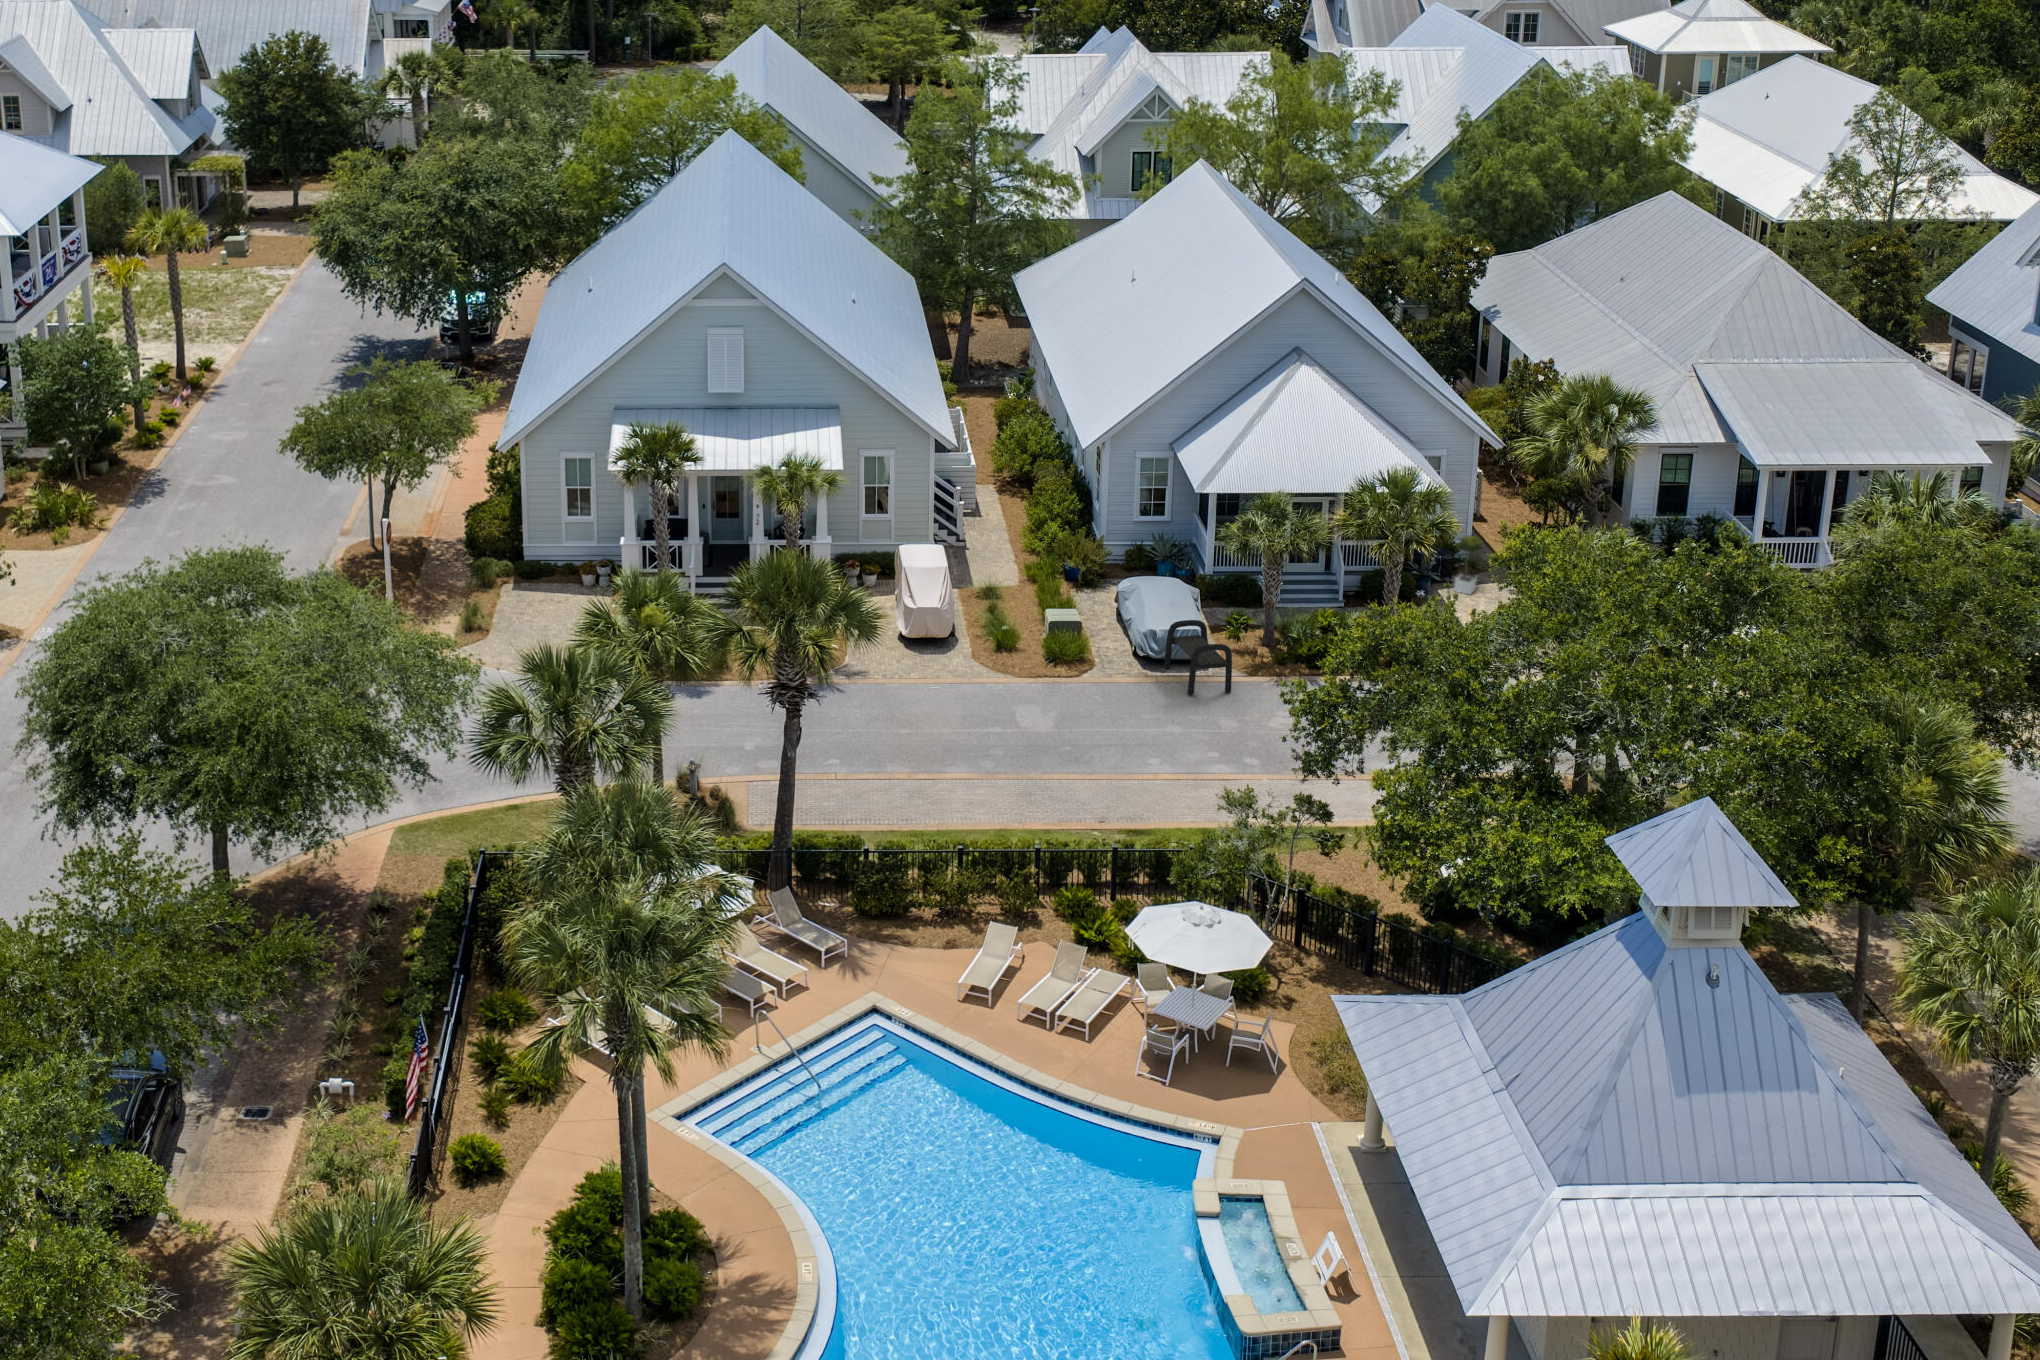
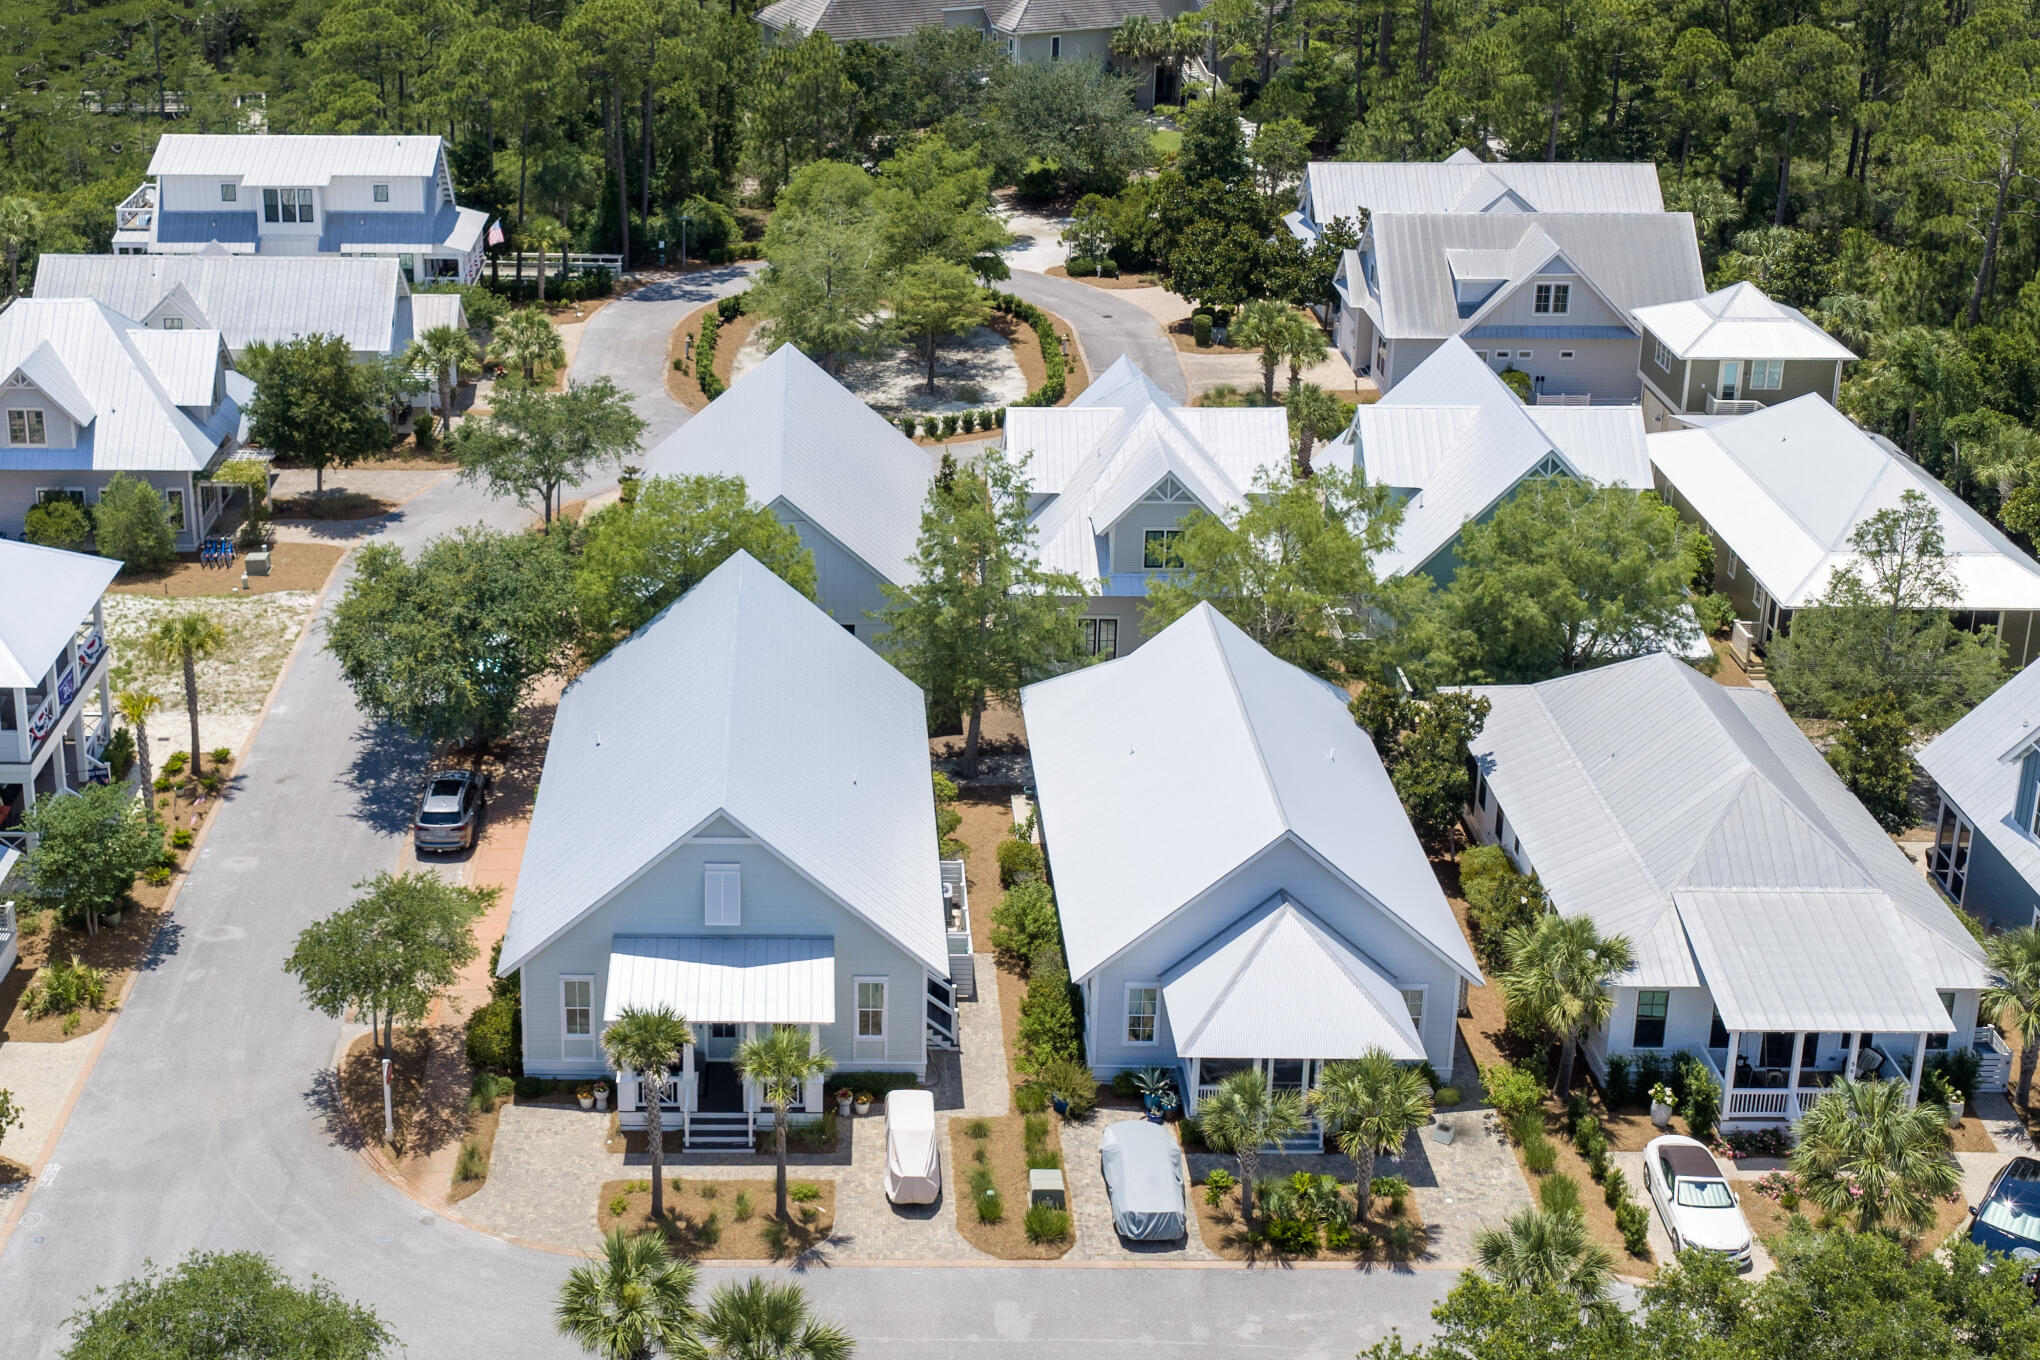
bench: present [1164,620,1232,695] -> none [1142,1209,1206,1298]

